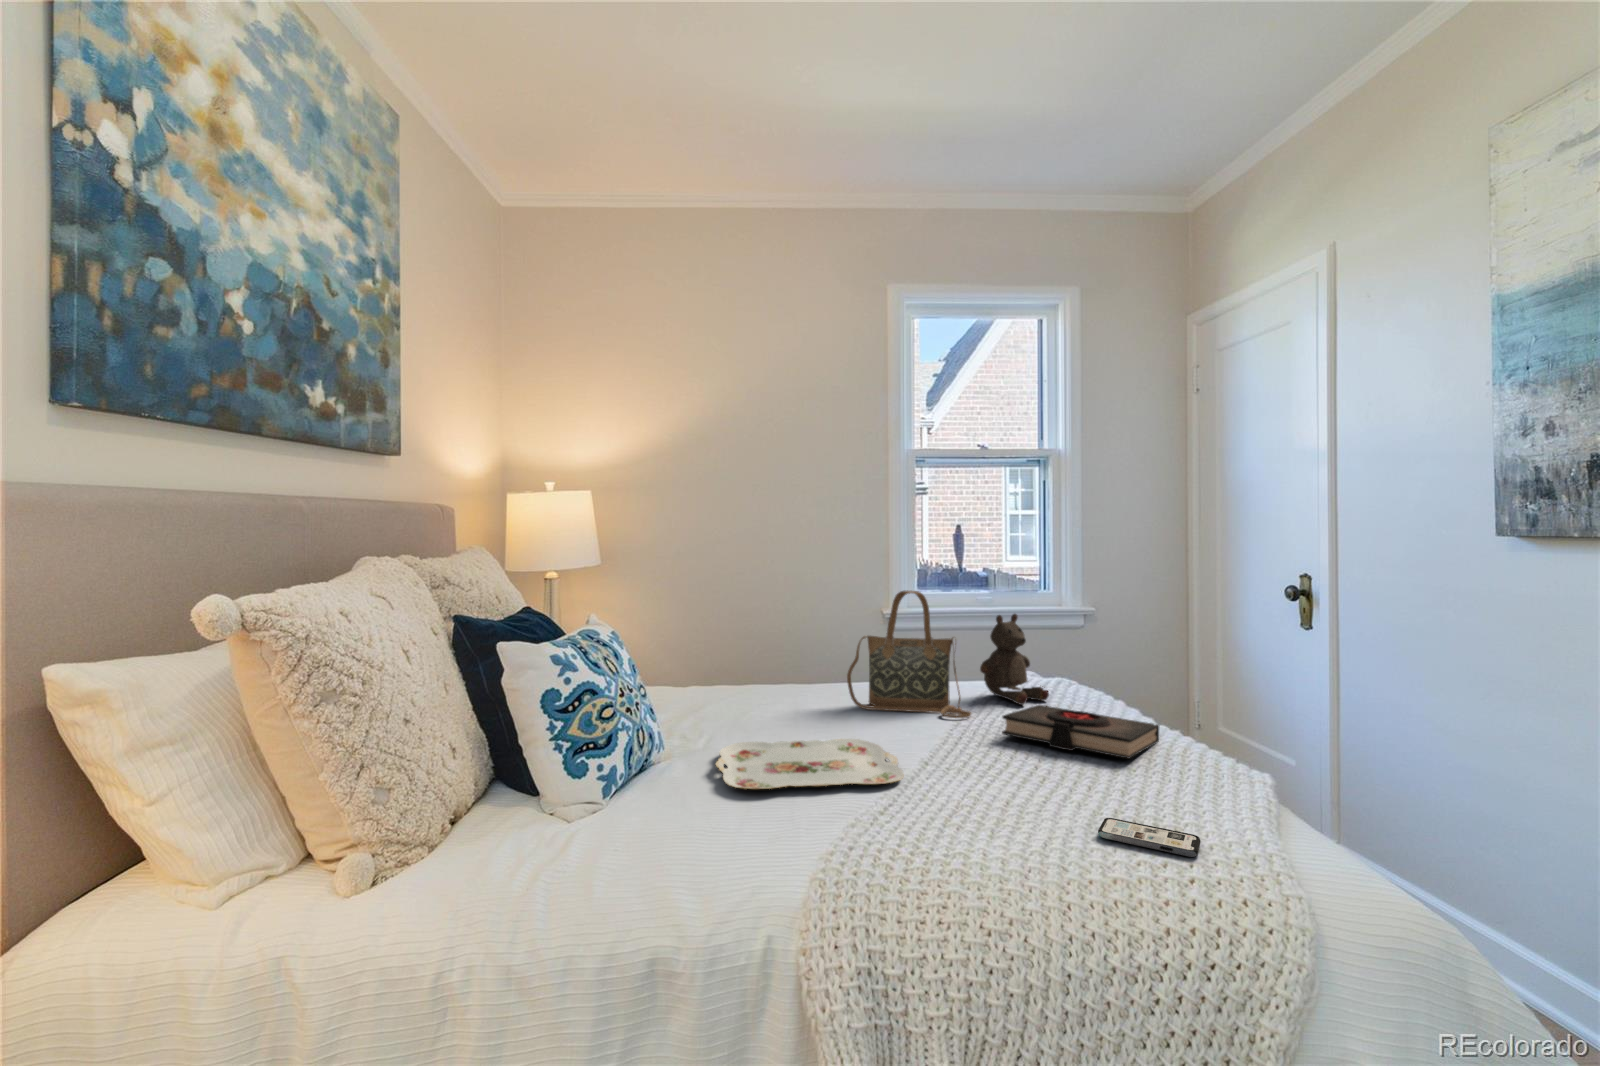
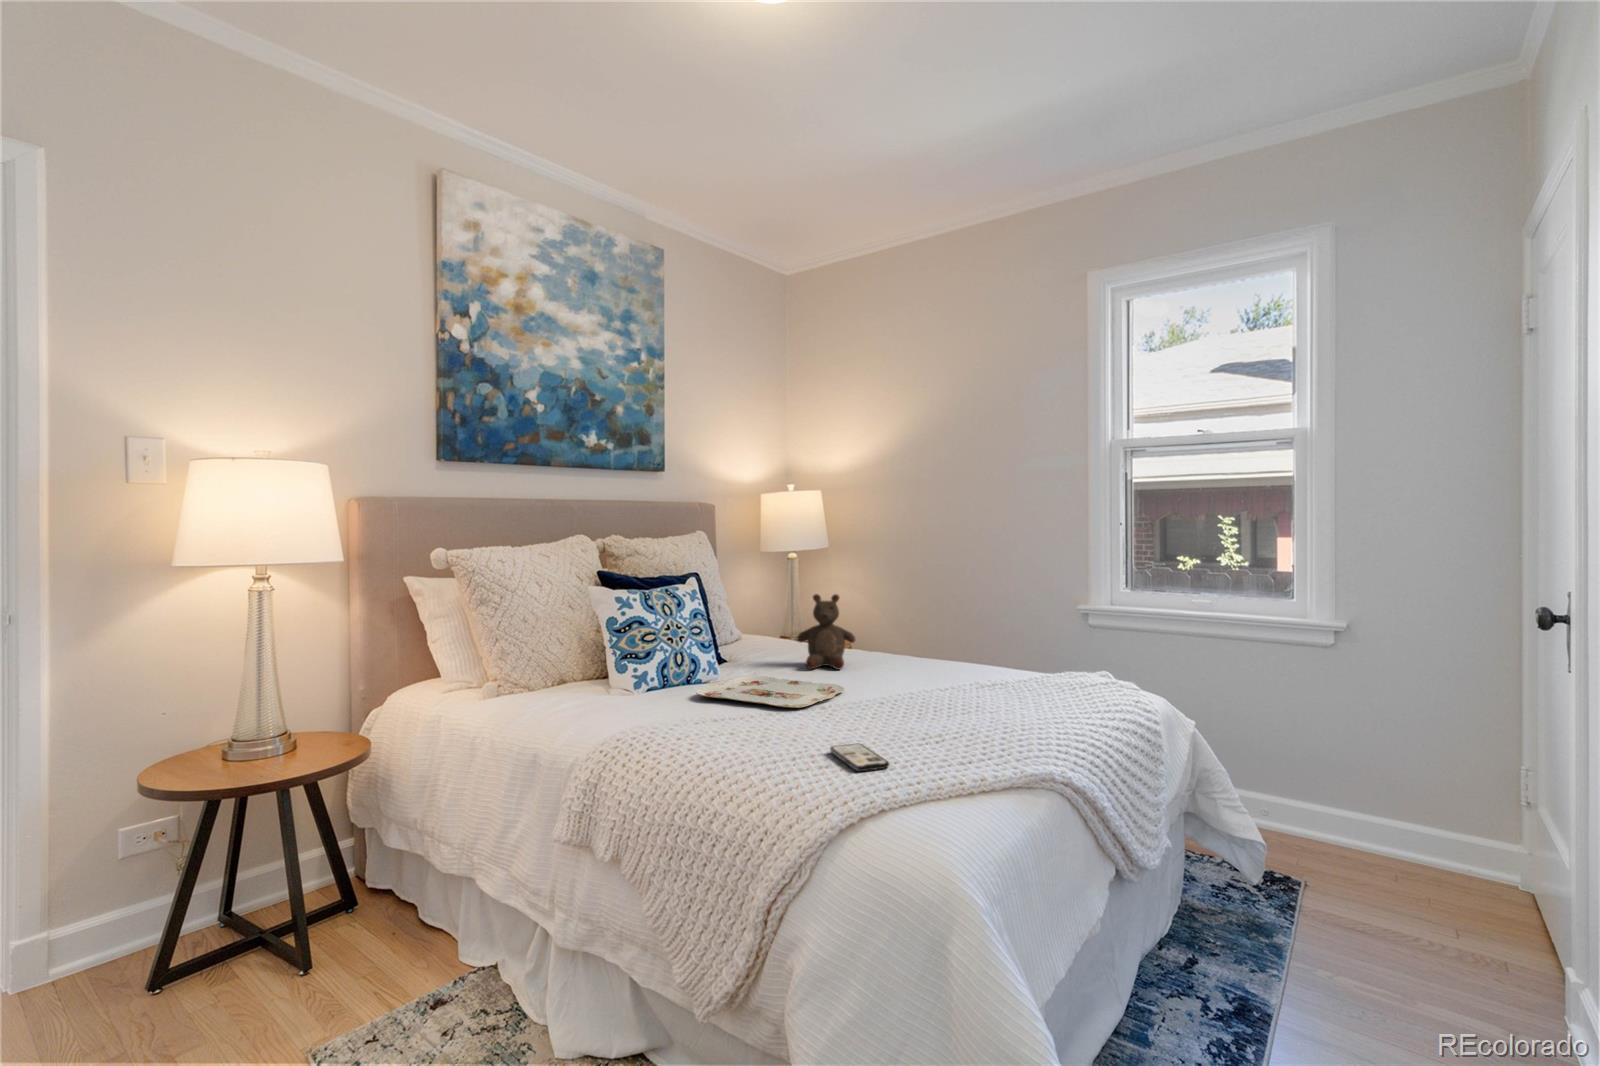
handbag: present [847,591,971,718] -> none [901,572,990,687]
stuffed bear: present [980,614,1049,705] -> present [797,594,855,670]
book: present [1002,705,1159,759] -> none [950,680,1090,724]

